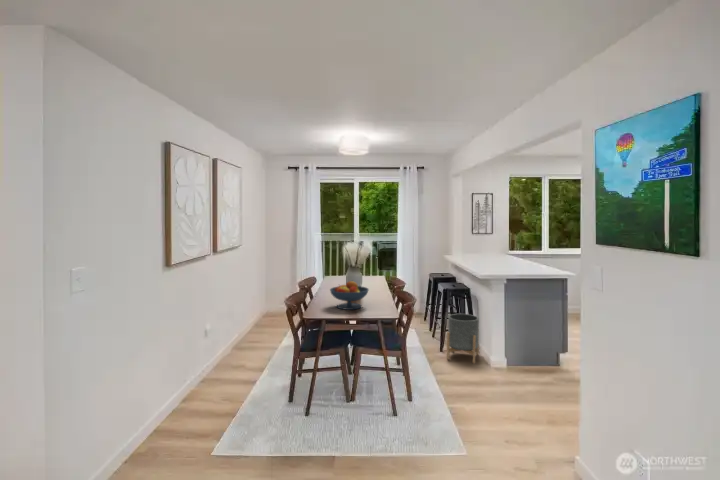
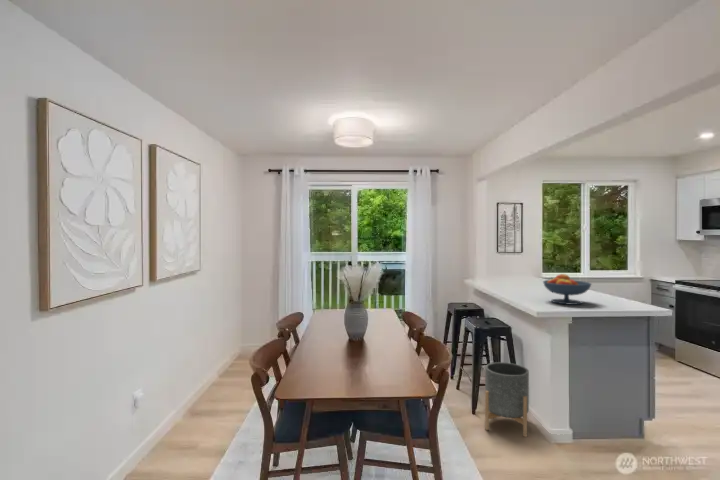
fruit bowl: present [330,281,368,310] -> present [543,274,591,305]

